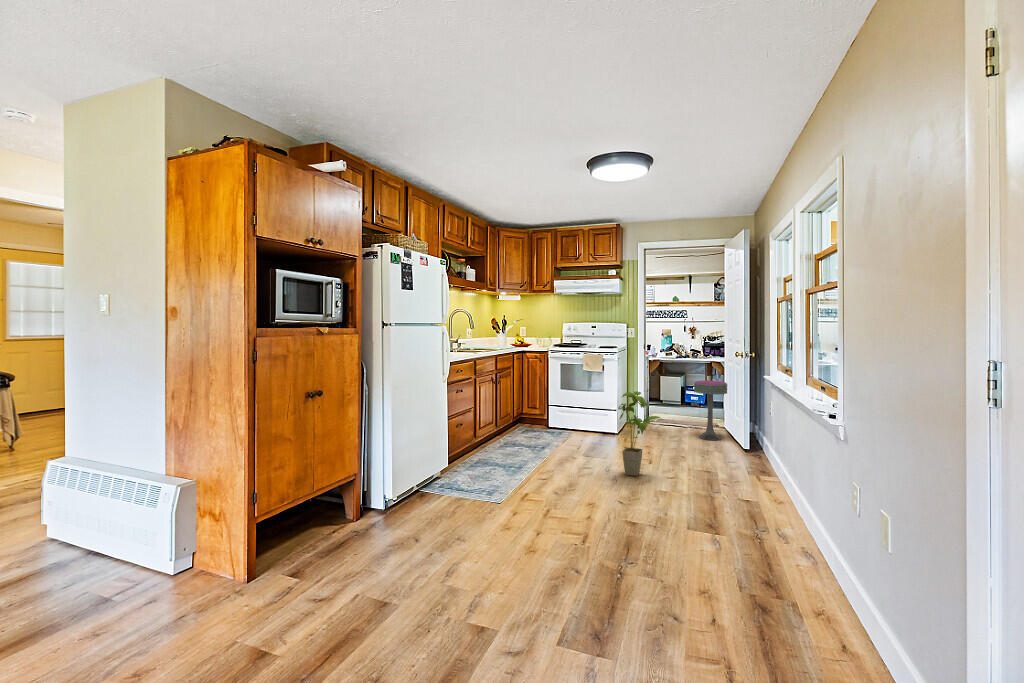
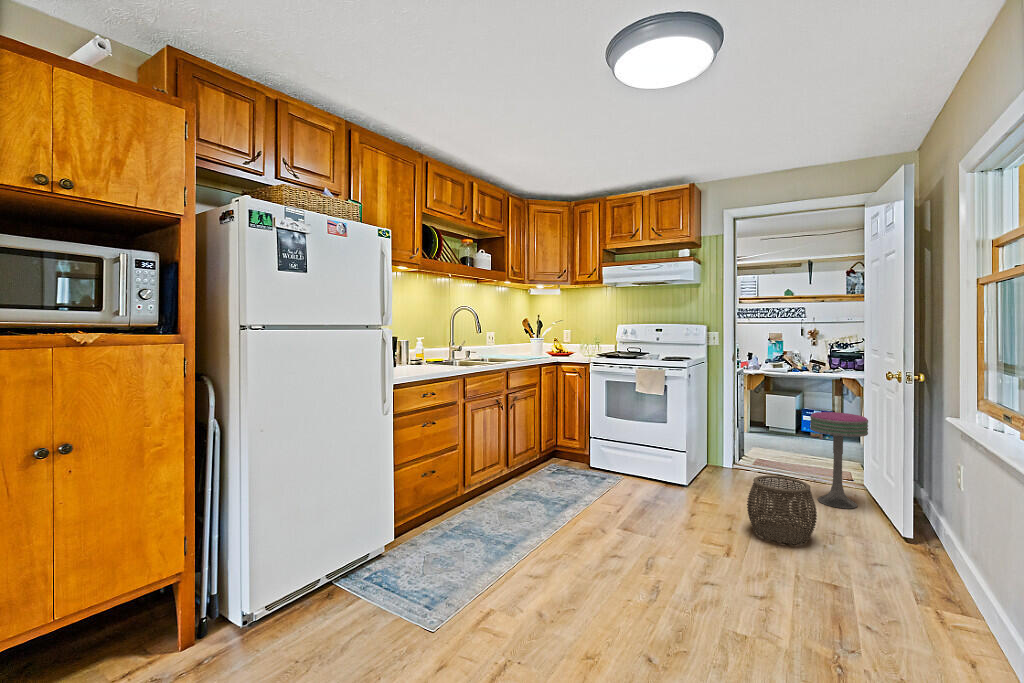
house plant: present [618,391,661,476] -> none [662,439,745,585]
woven basket: none [660,419,700,457] -> present [747,475,817,544]

